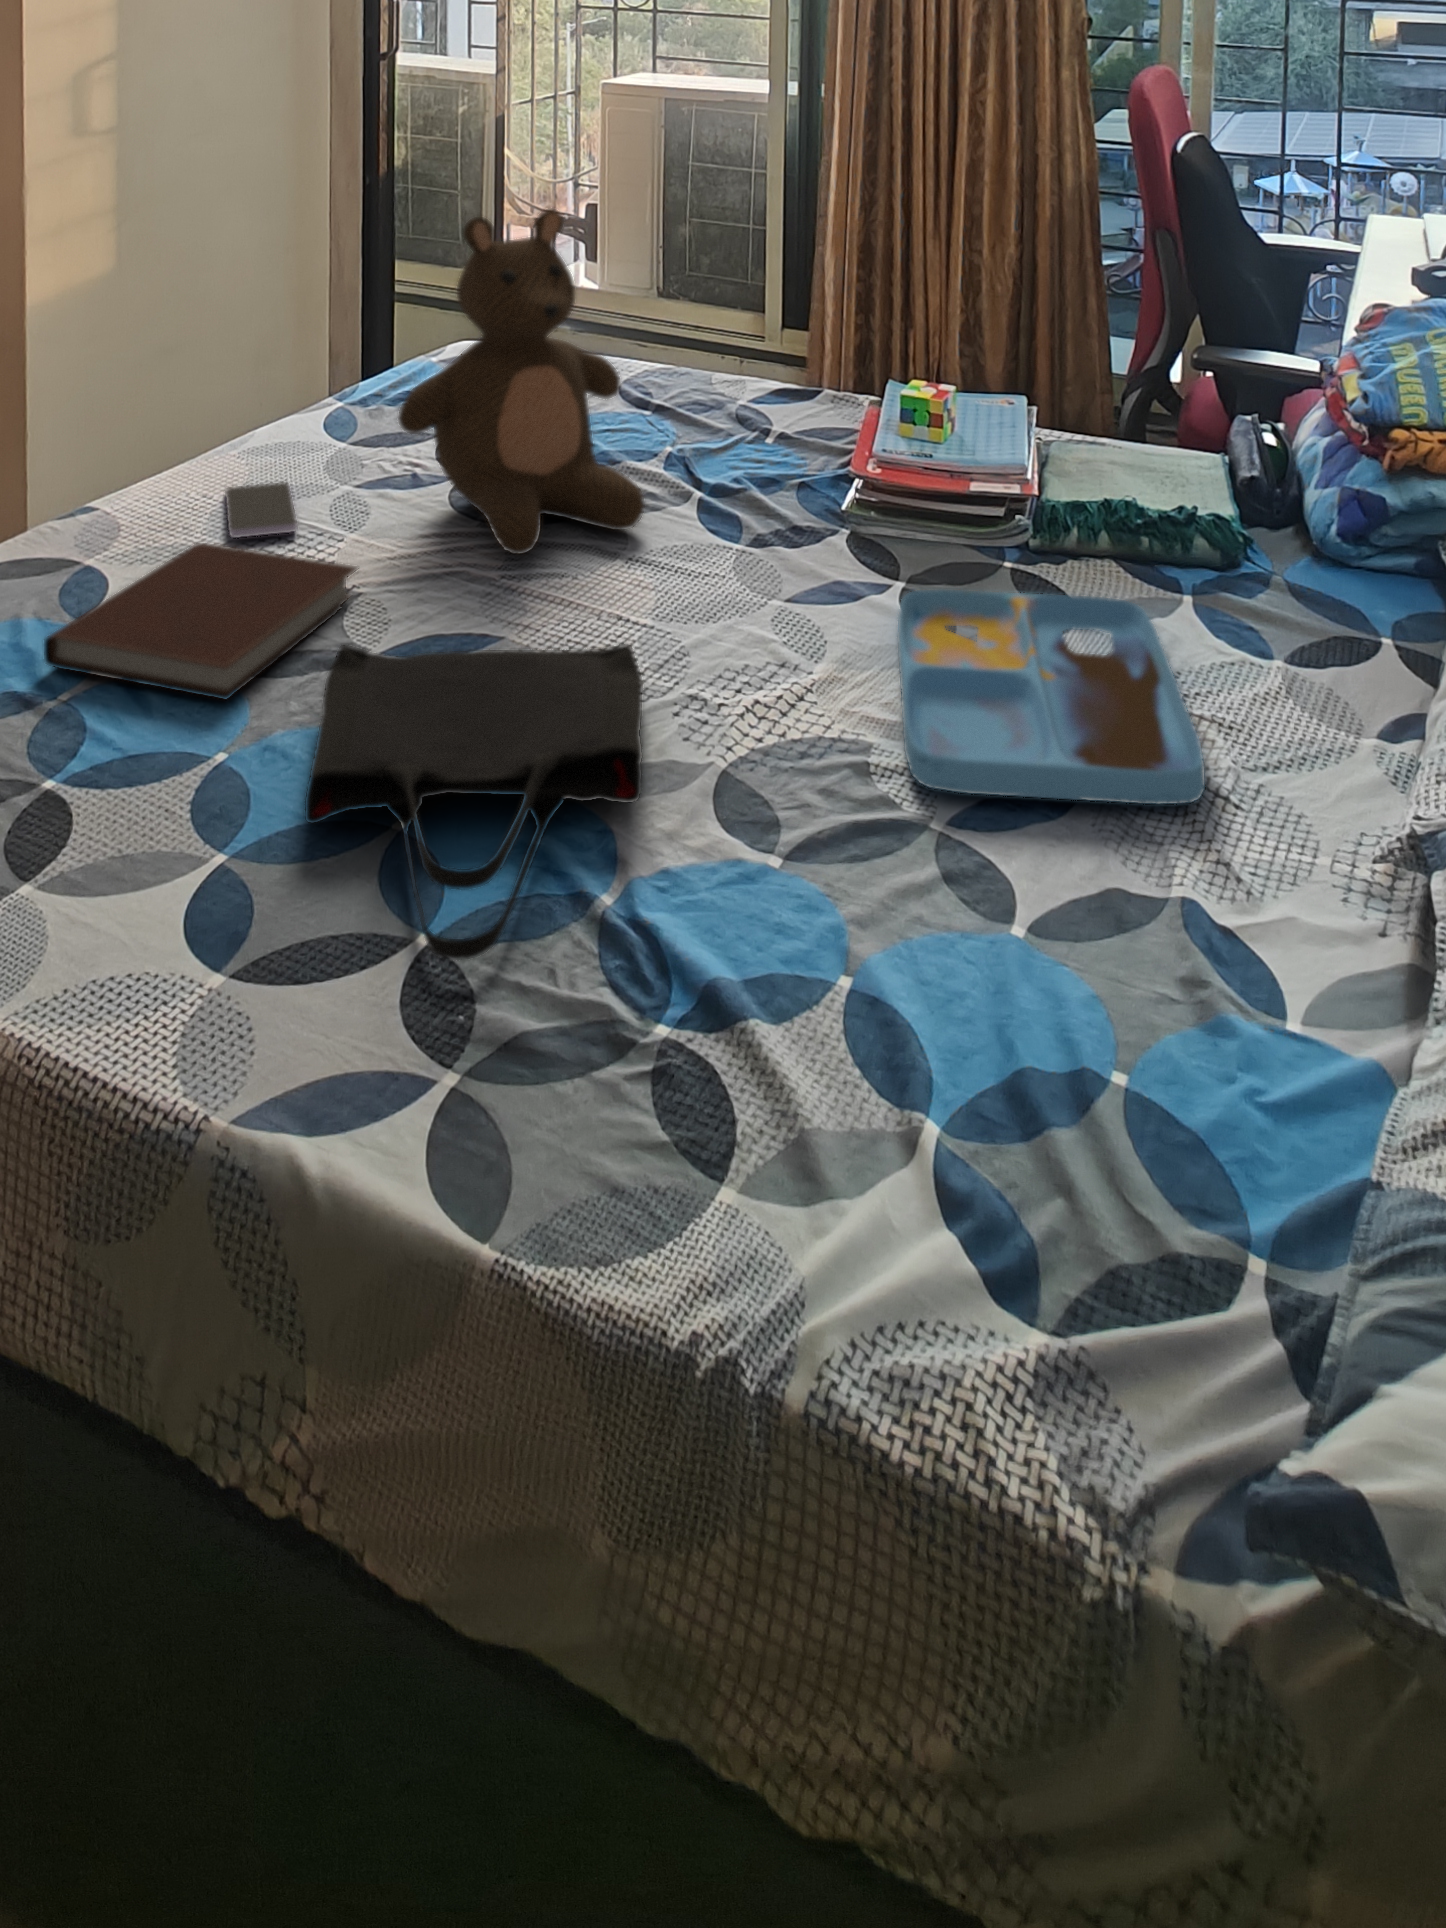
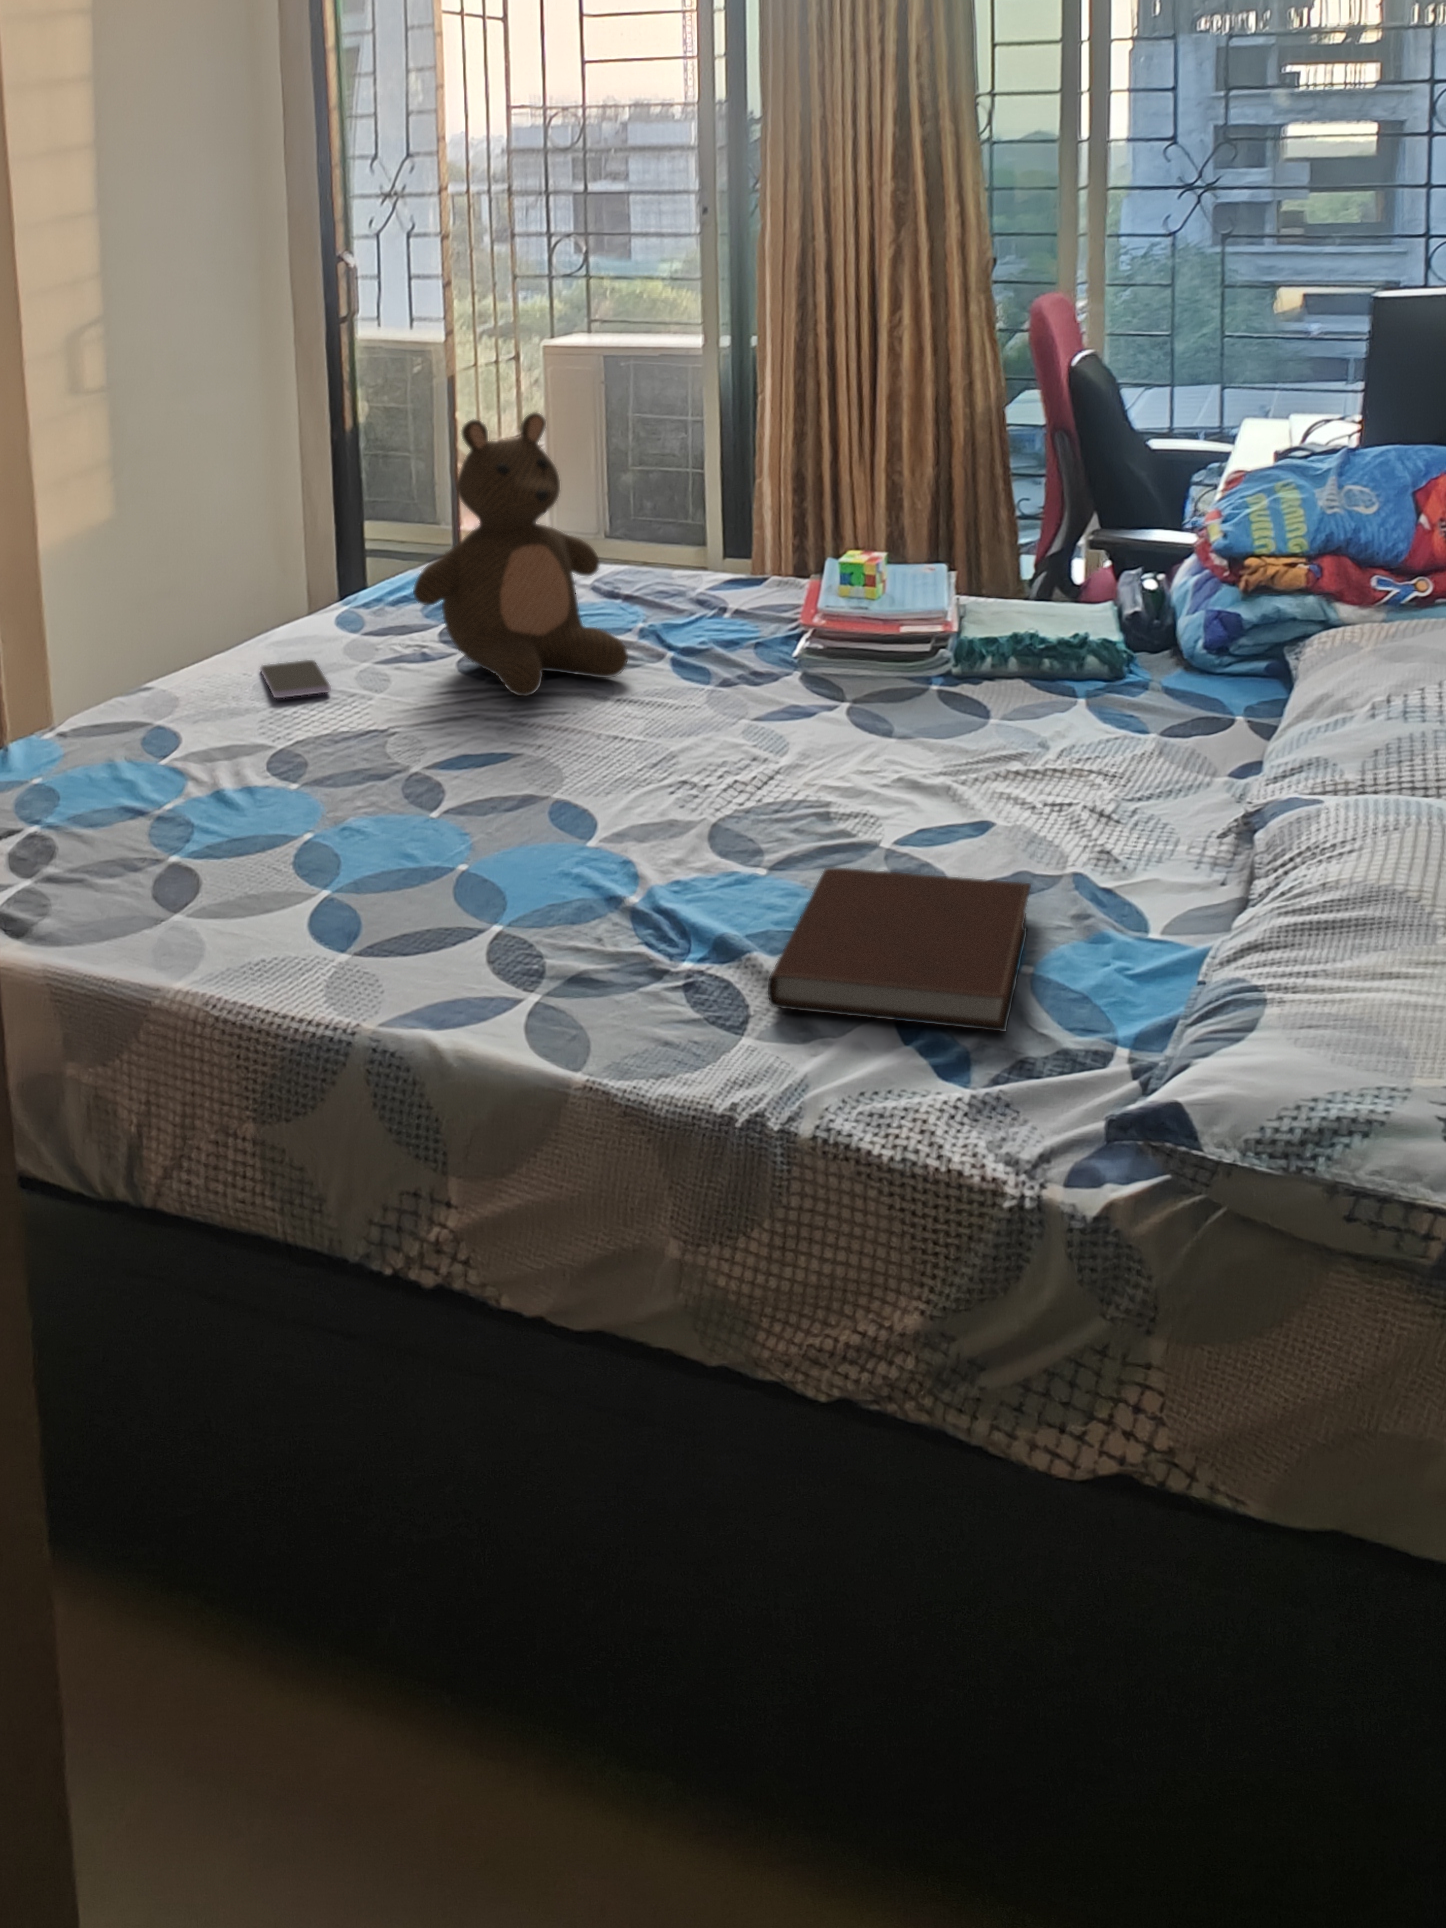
notebook: present [44,543,358,699] -> present [768,868,1031,1031]
tray: present [898,589,1205,804] -> none [847,699,1093,822]
tote bag: present [305,645,643,960] -> none [385,742,653,934]

